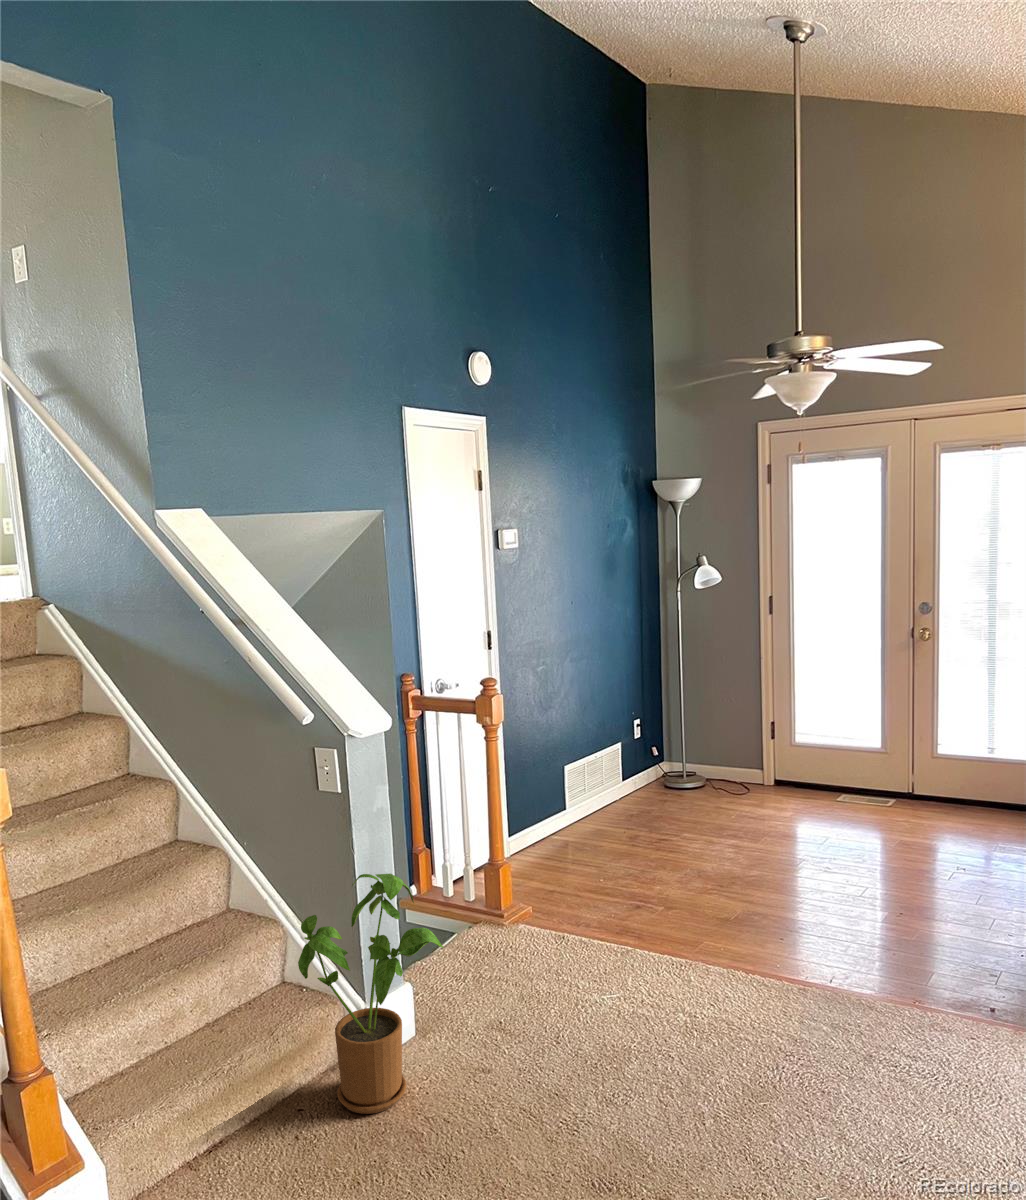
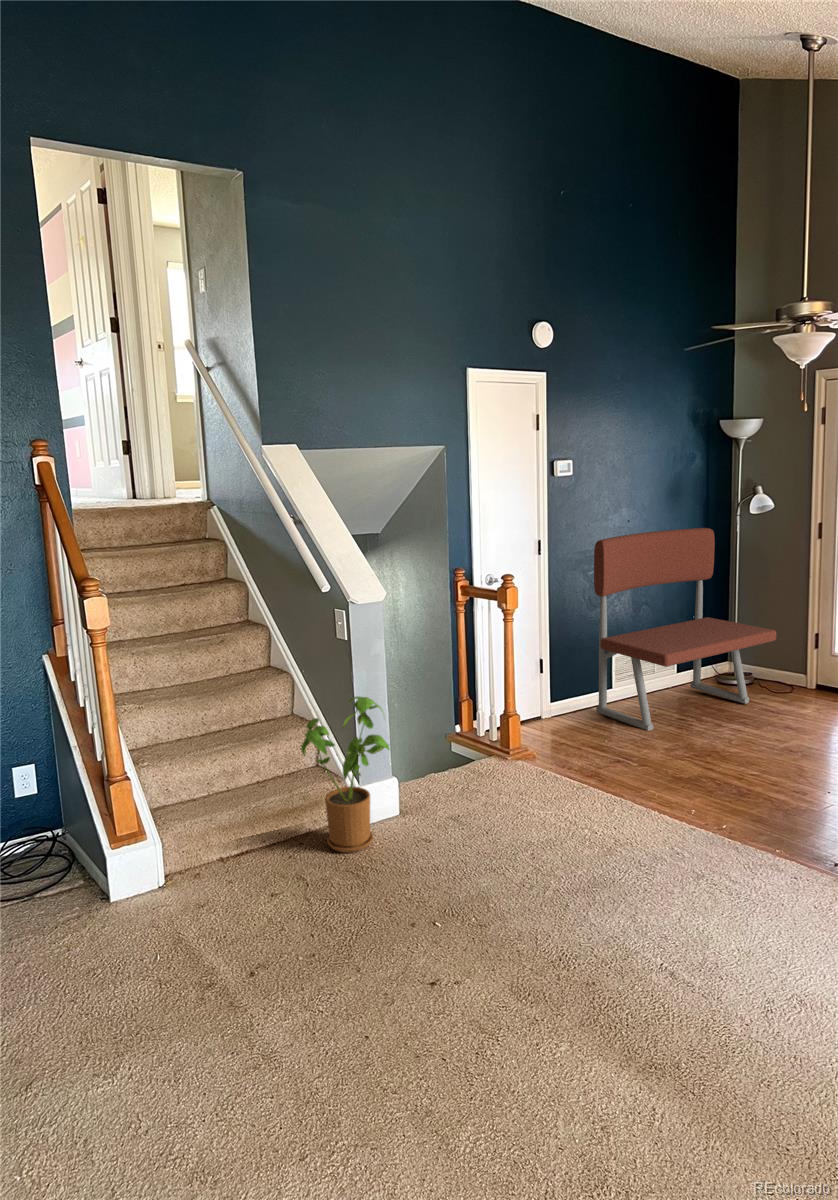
bench: none [553,608,744,859] -> present [594,528,776,731]

